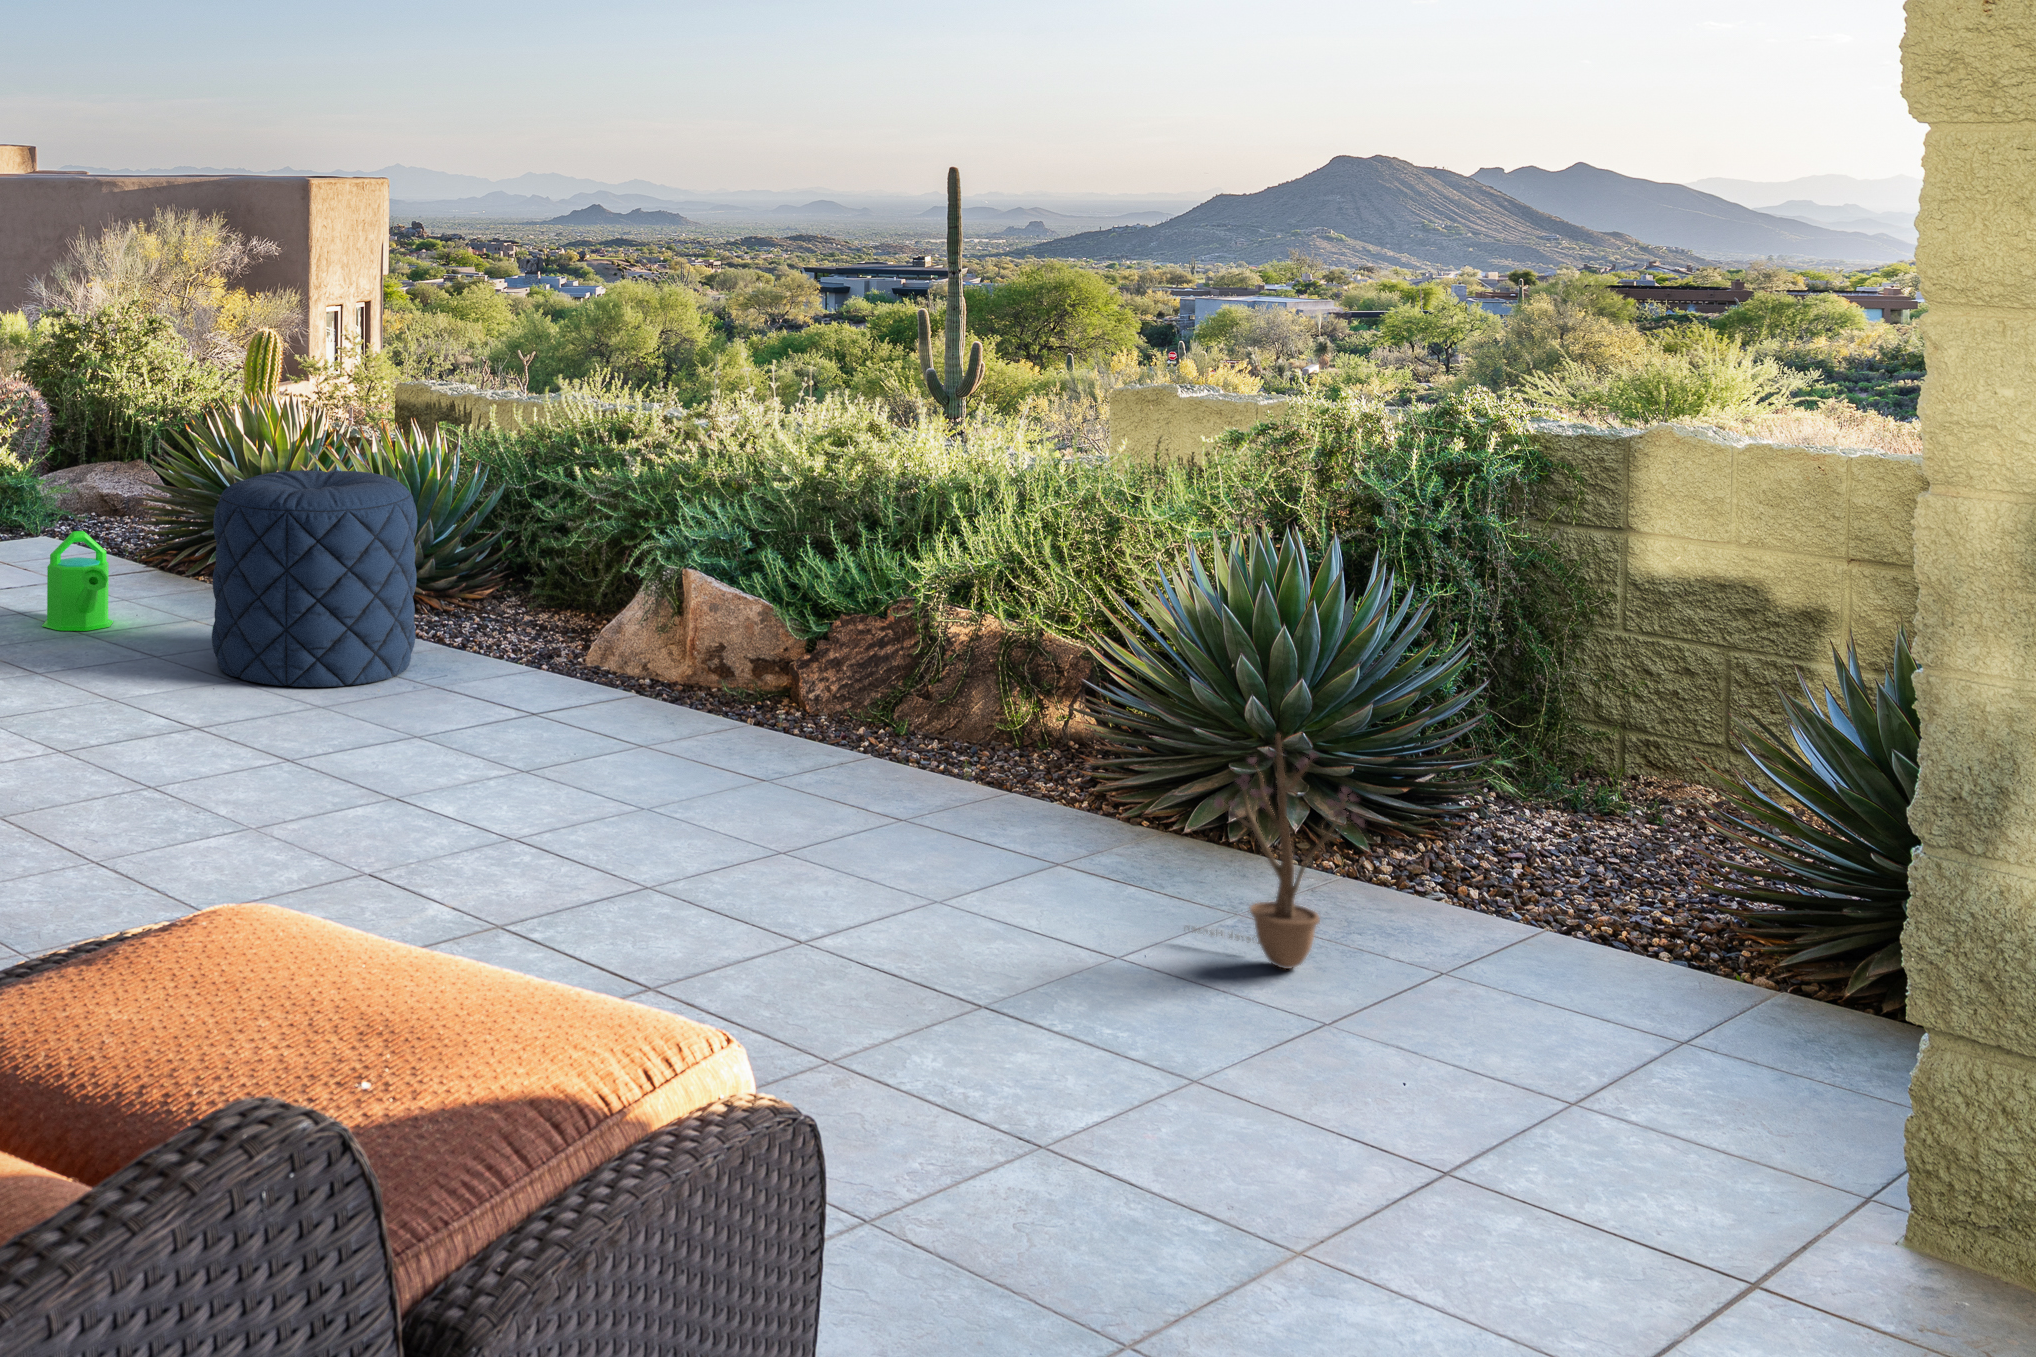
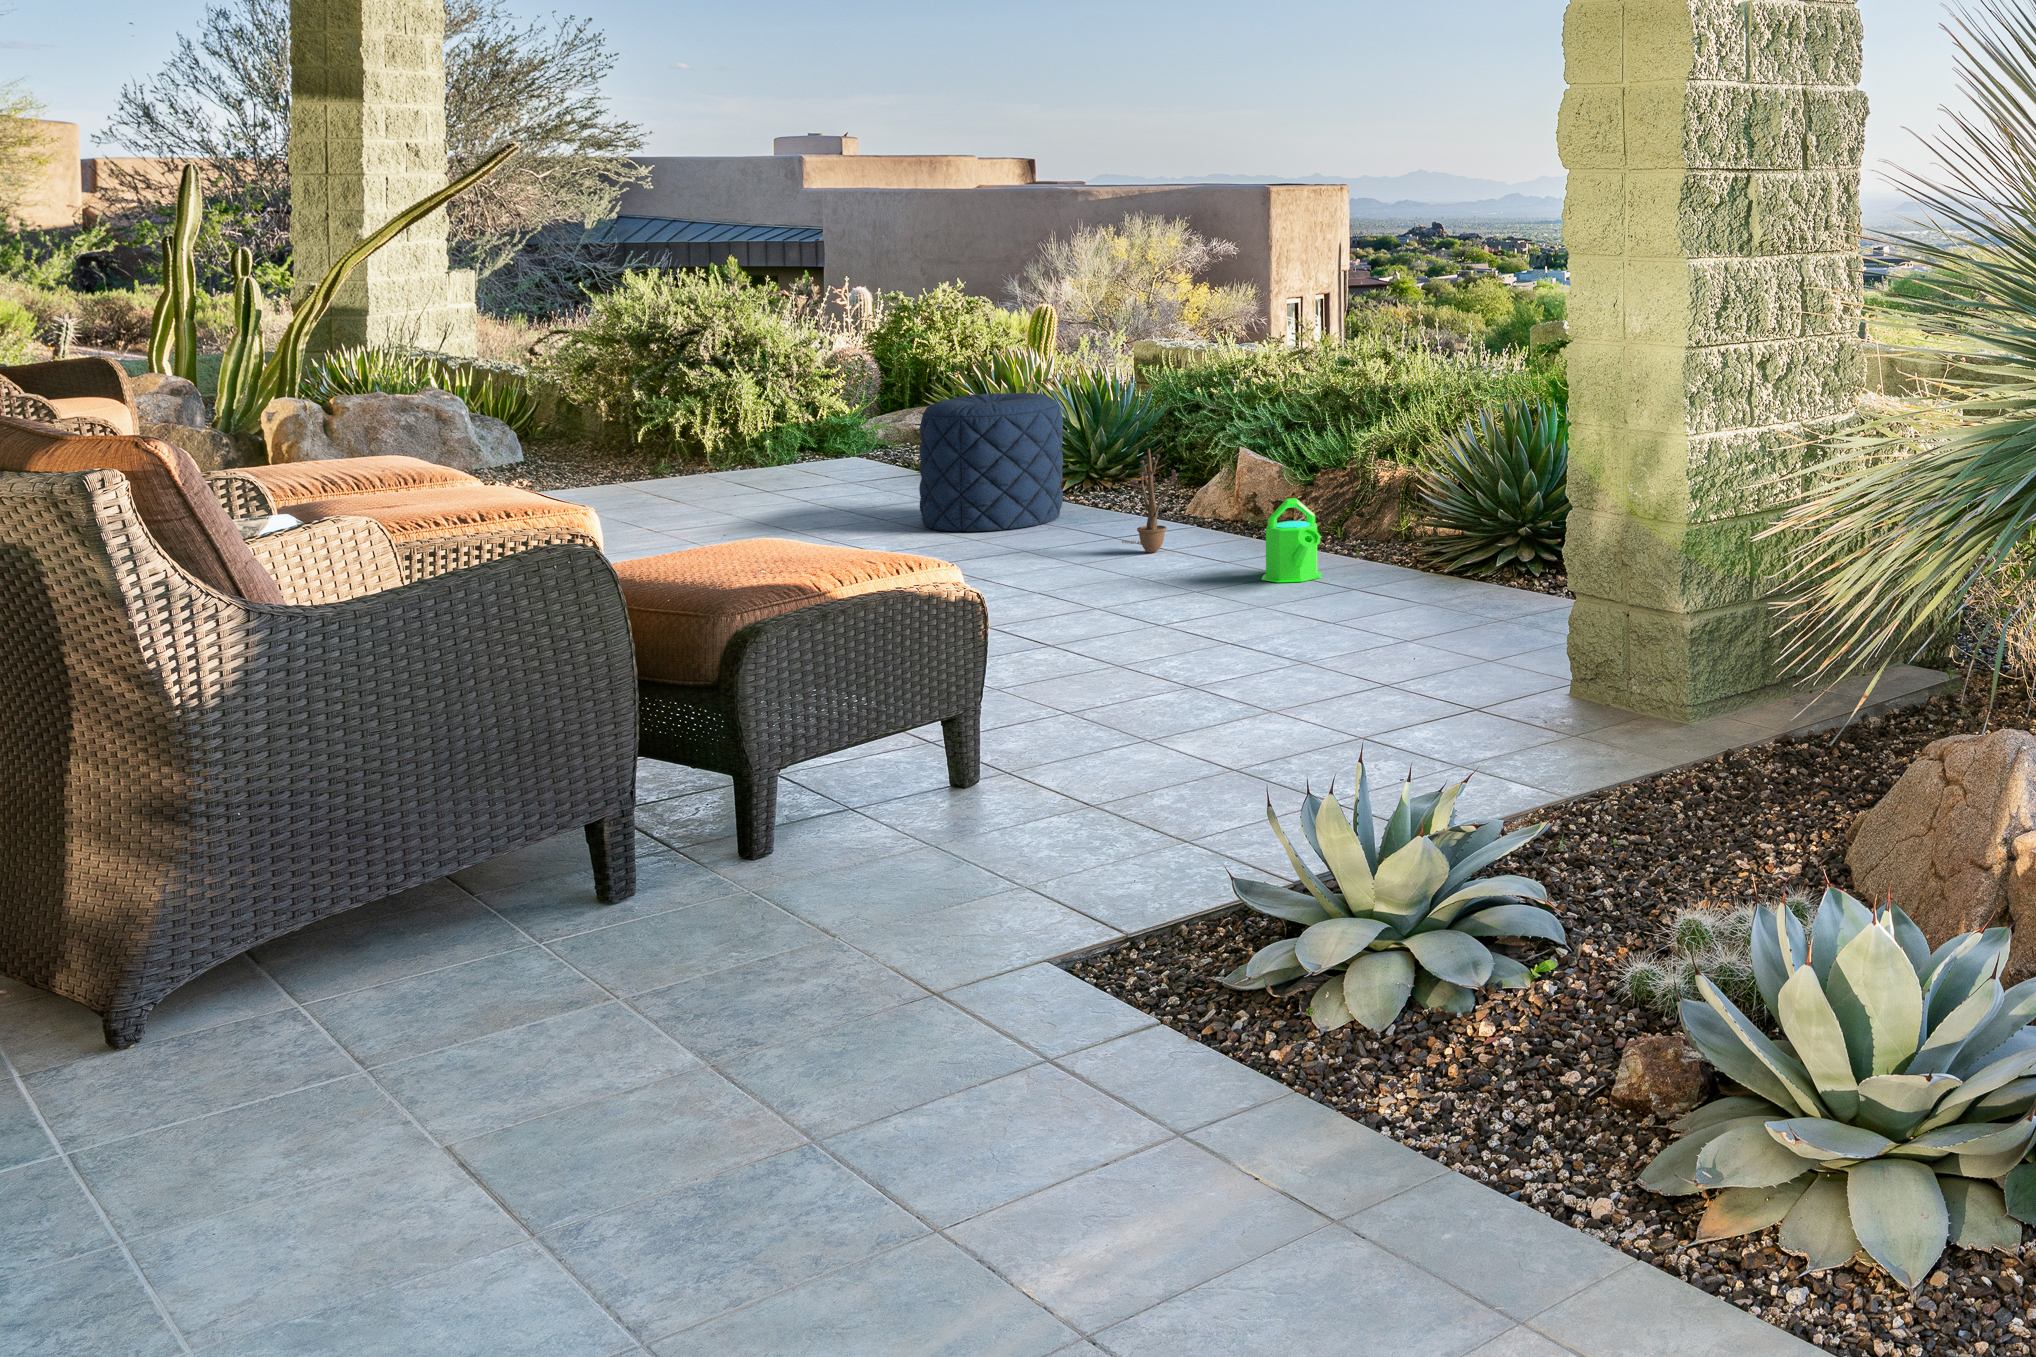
watering can: present [42,531,113,631] -> present [1262,498,1322,583]
decorative plant: present [1192,734,1365,969] -> present [1122,449,1178,553]

